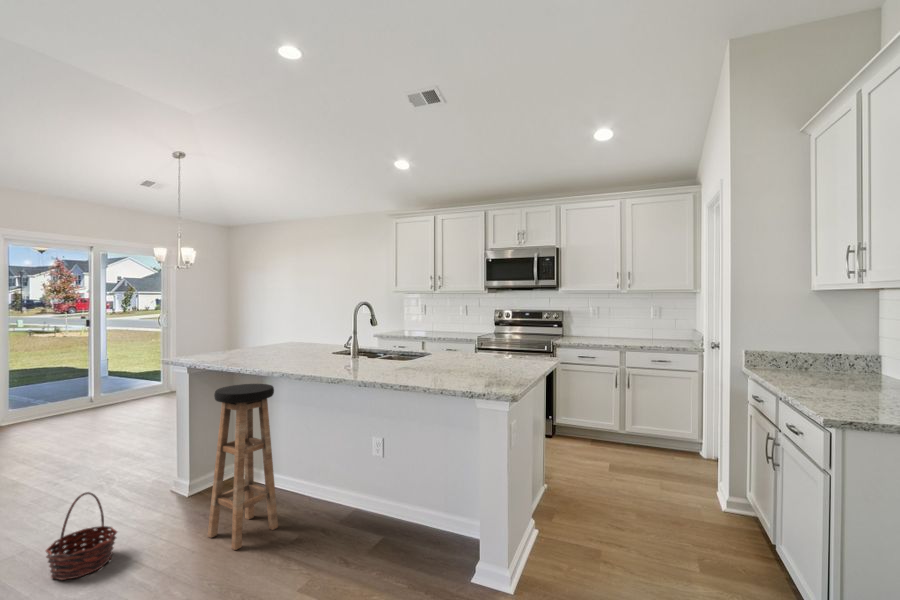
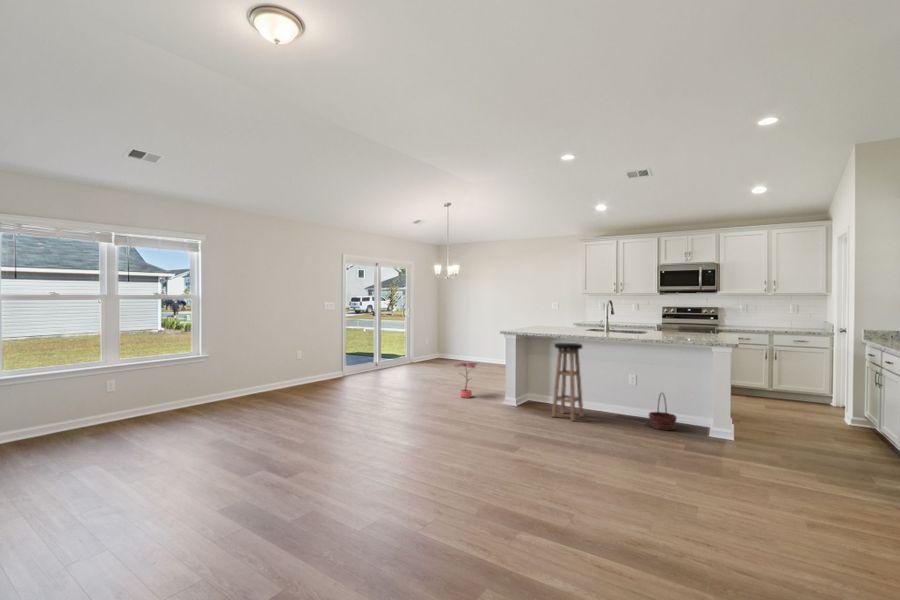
potted plant: none [92,413,154,481] -> present [455,362,477,398]
basket: present [46,492,117,580] -> present [649,393,677,430]

